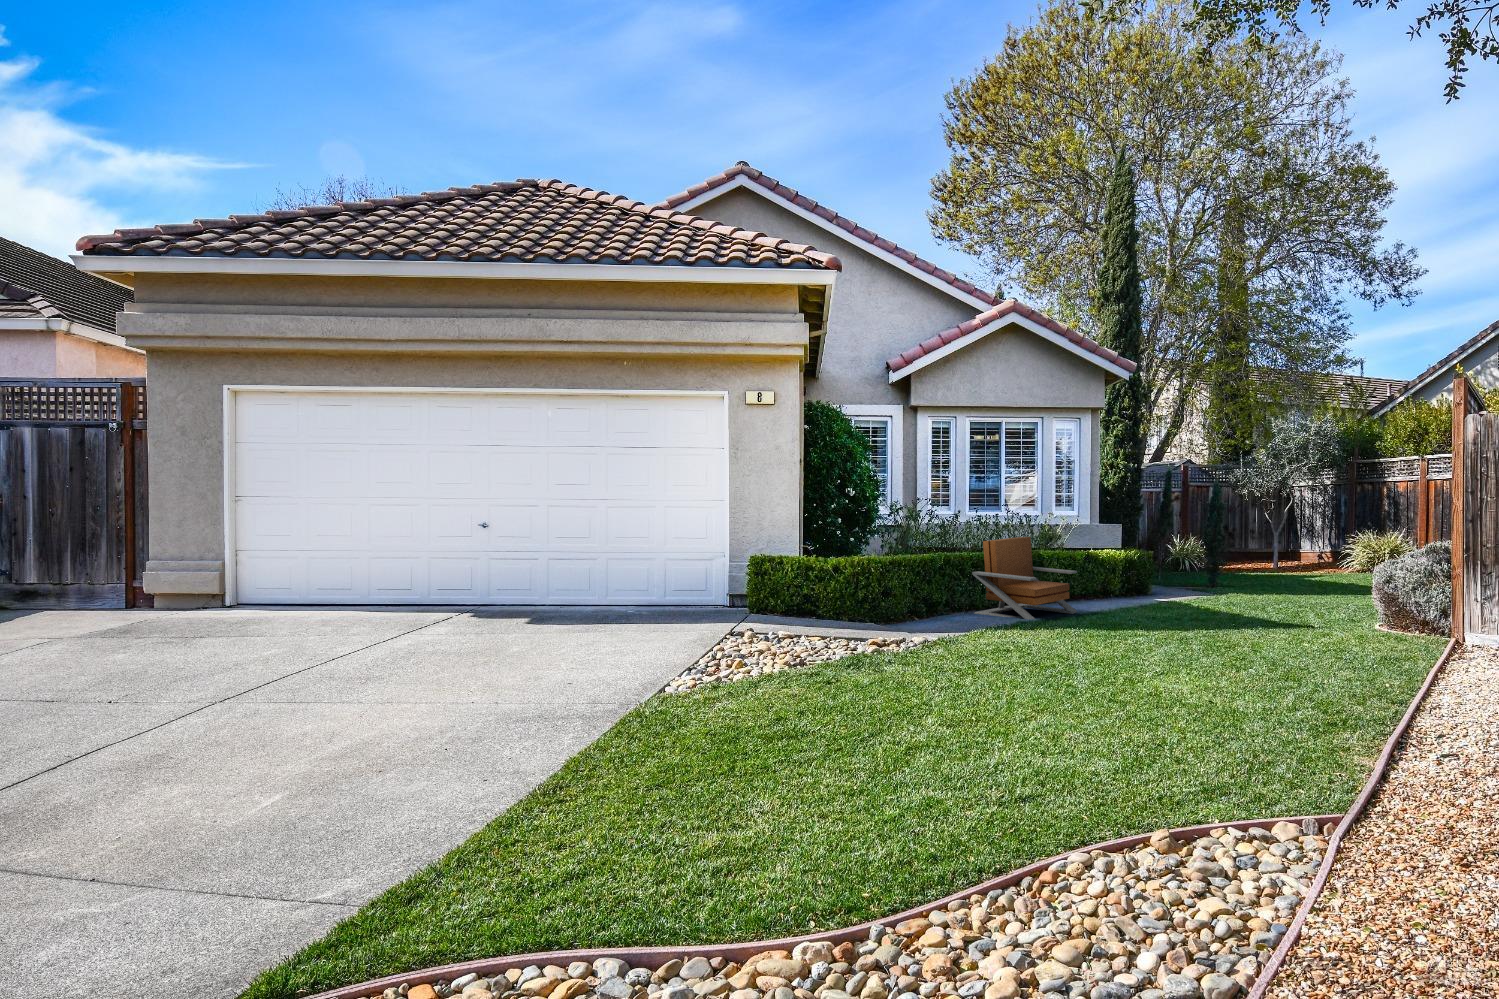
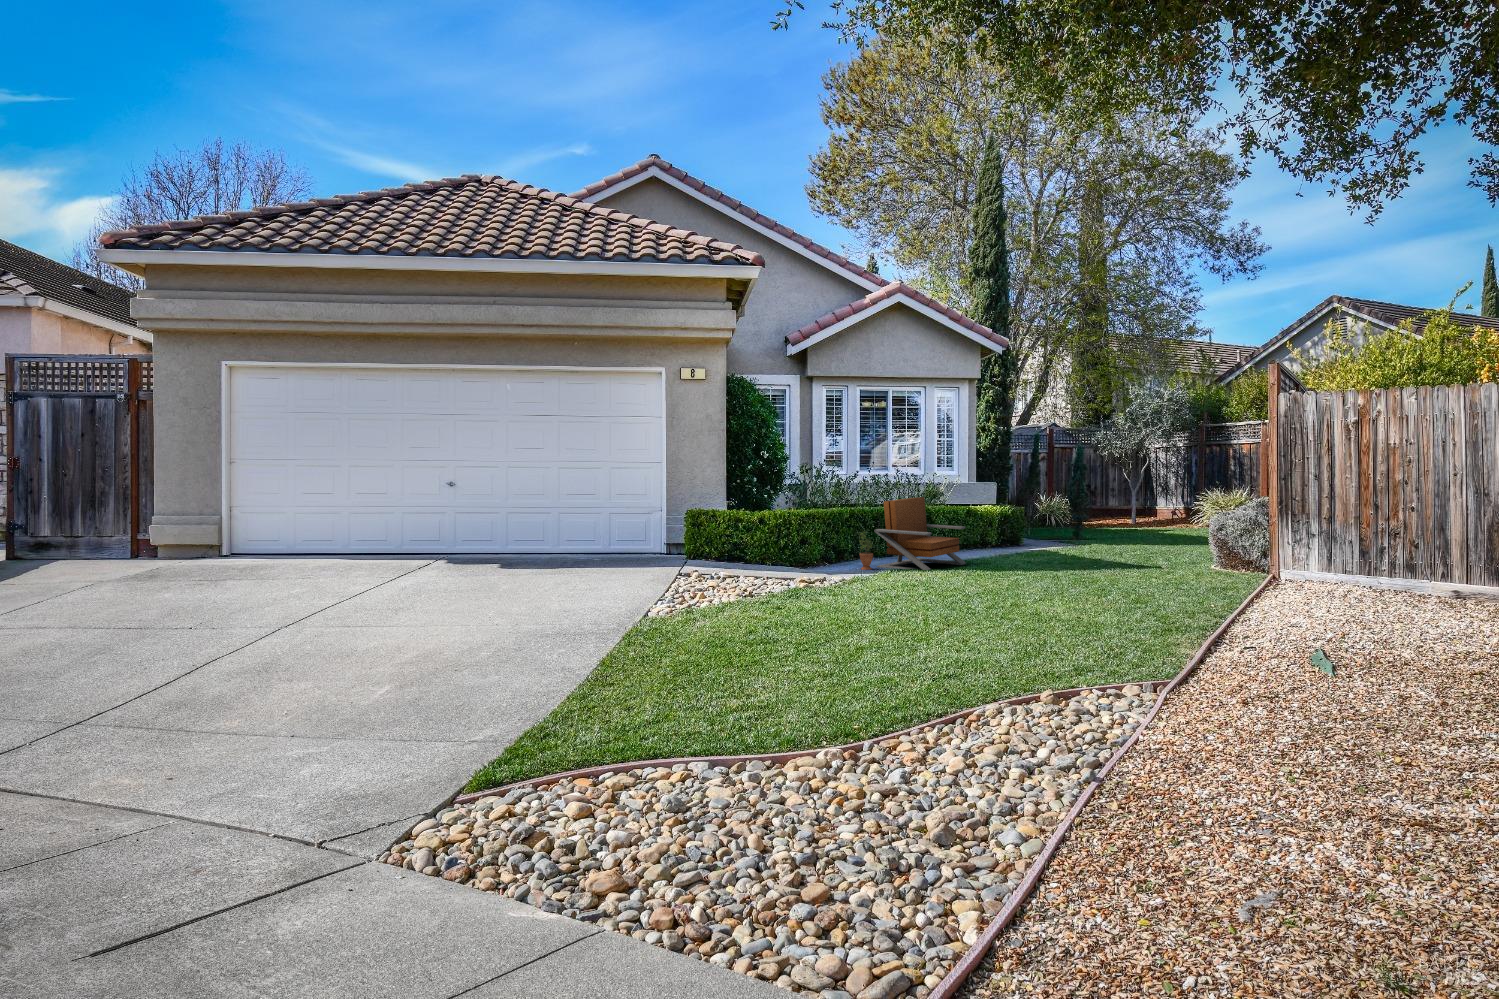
potted plant: none [951,572,970,617] -> present [857,532,873,570]

